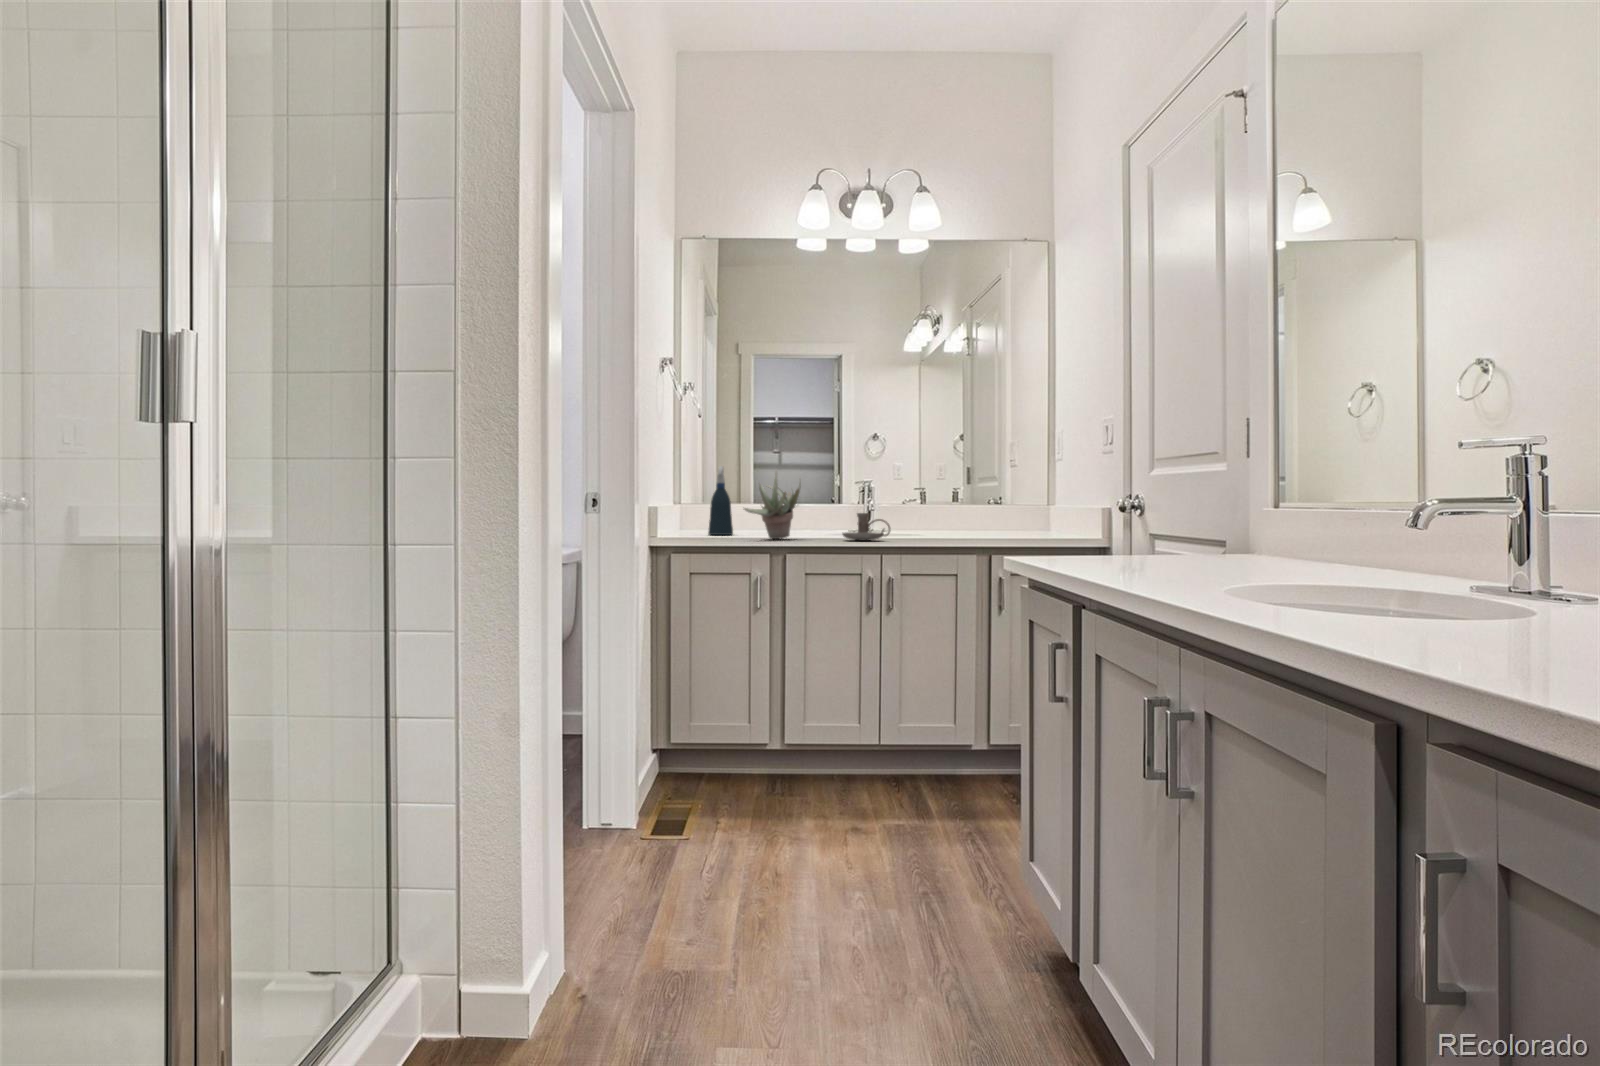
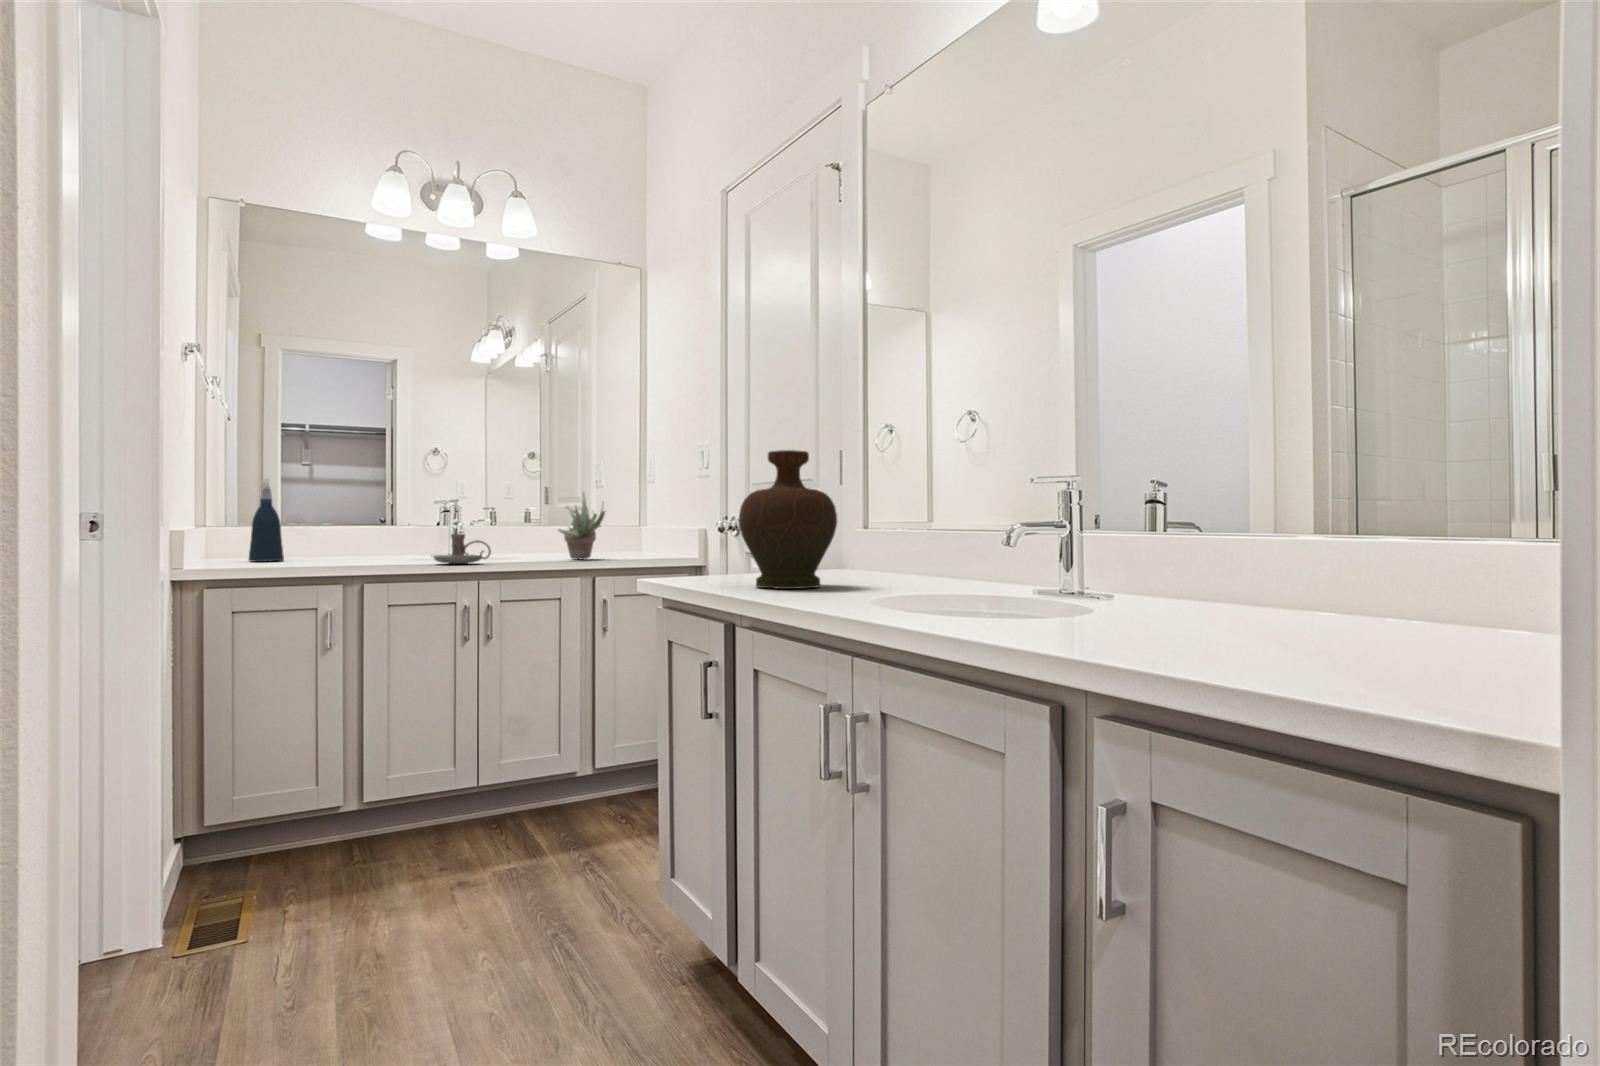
decorative vase: none [1098,424,1215,574] -> present [739,450,837,589]
succulent plant: present [744,471,801,539] -> present [558,492,605,559]

